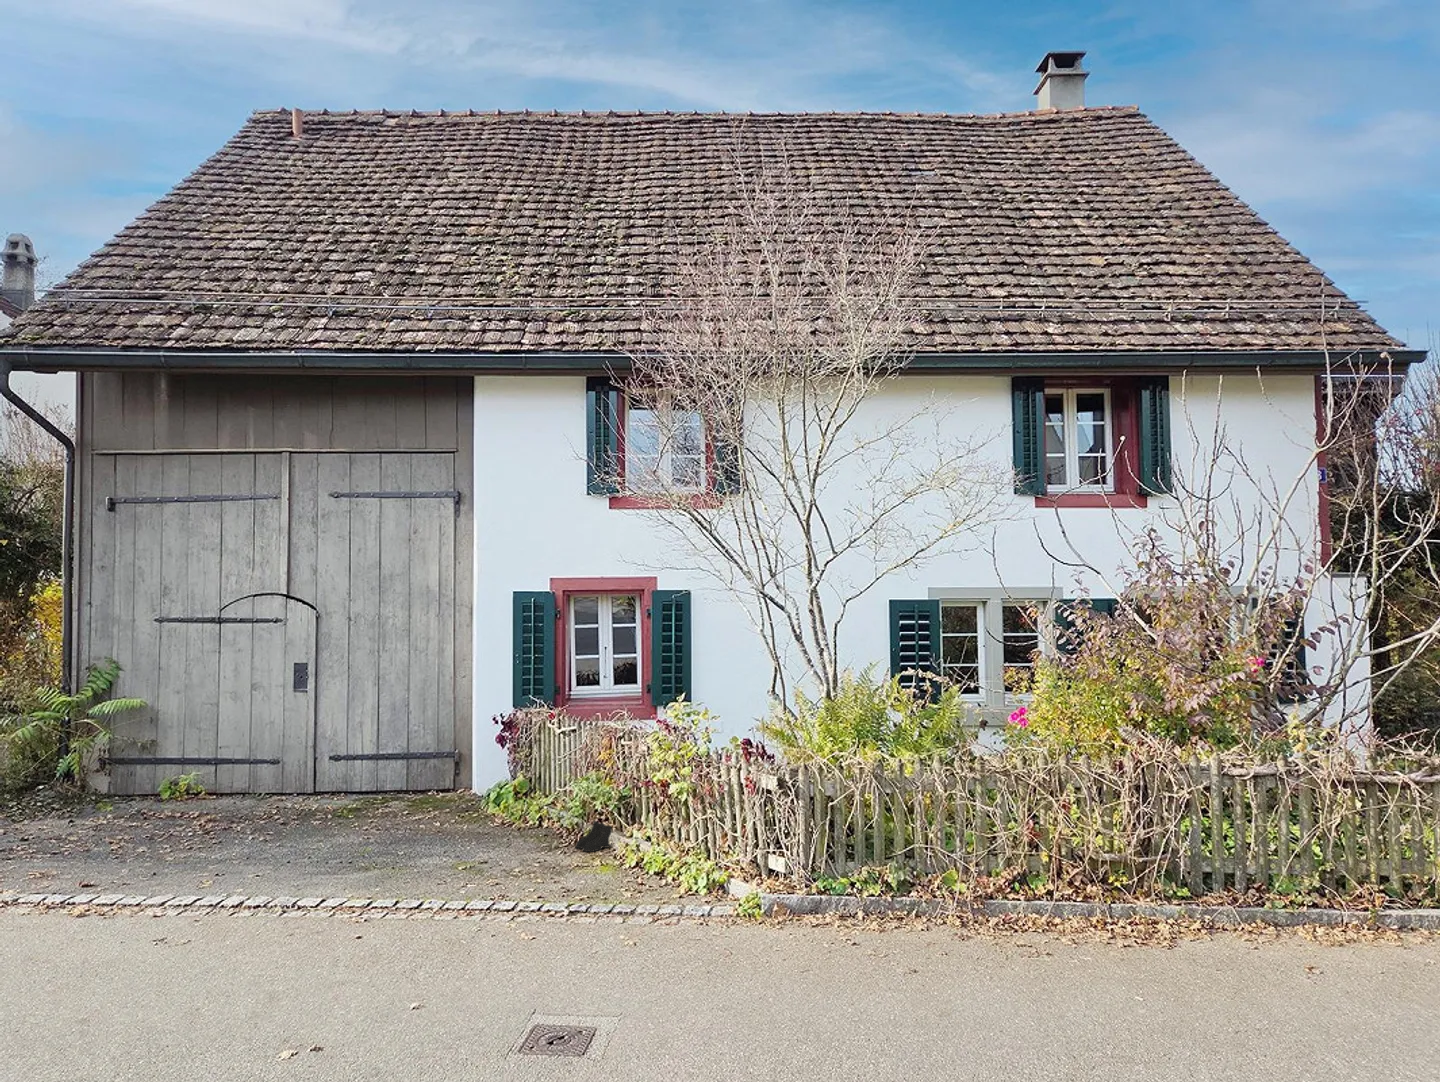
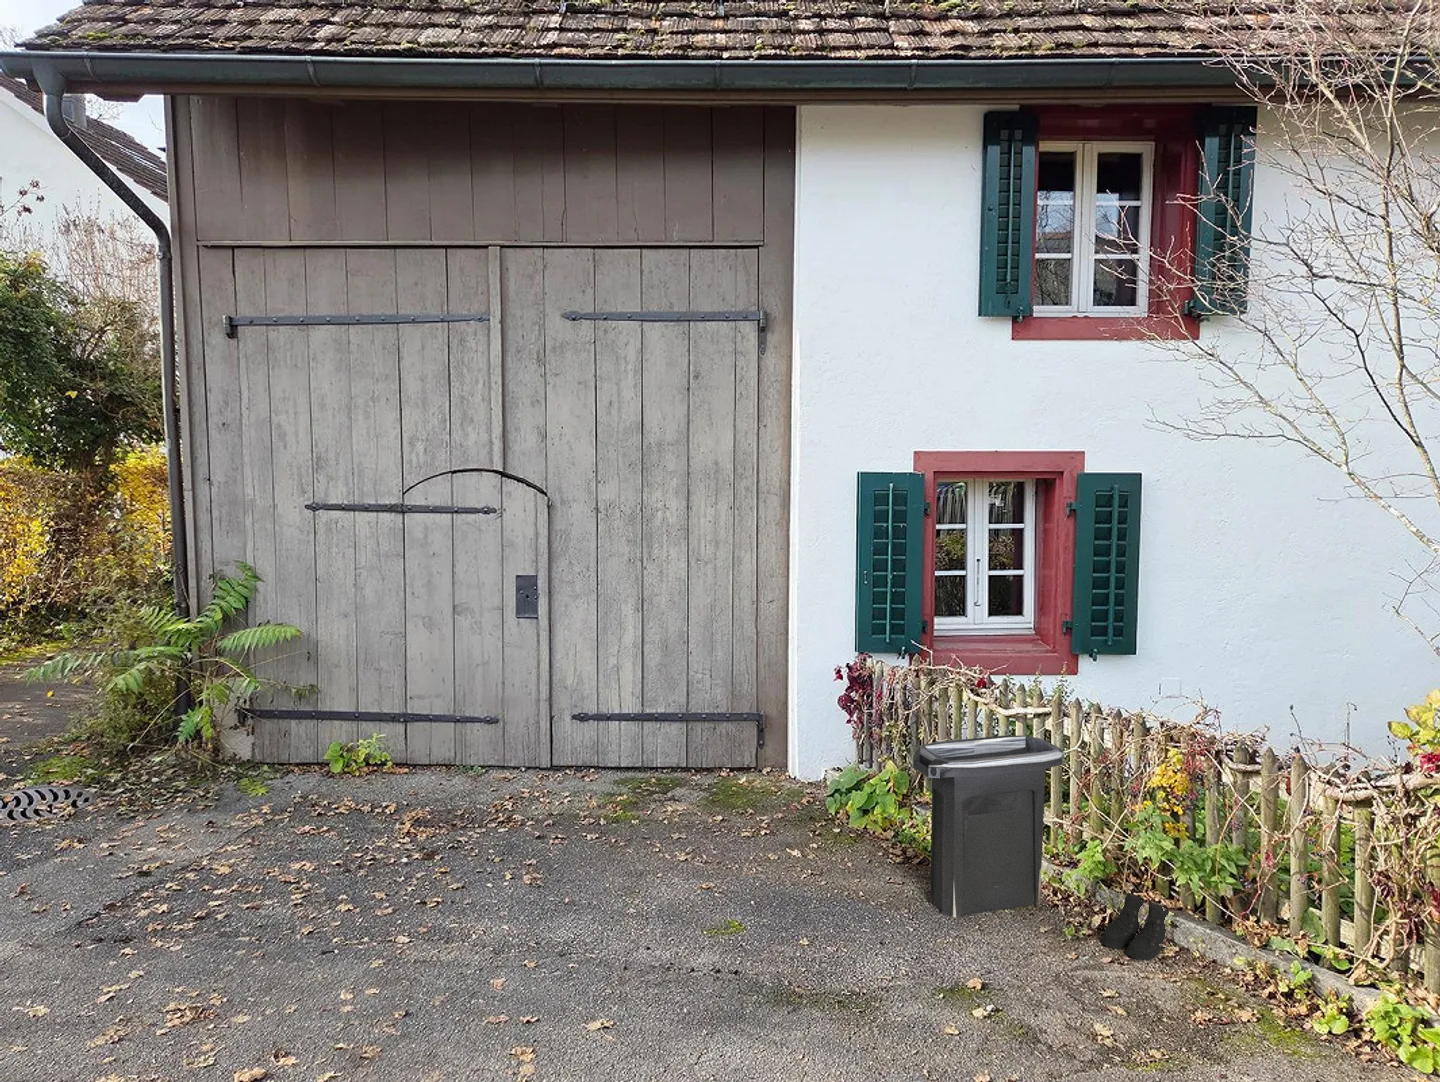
trash can: none [486,742,576,843] -> present [913,735,1064,918]

